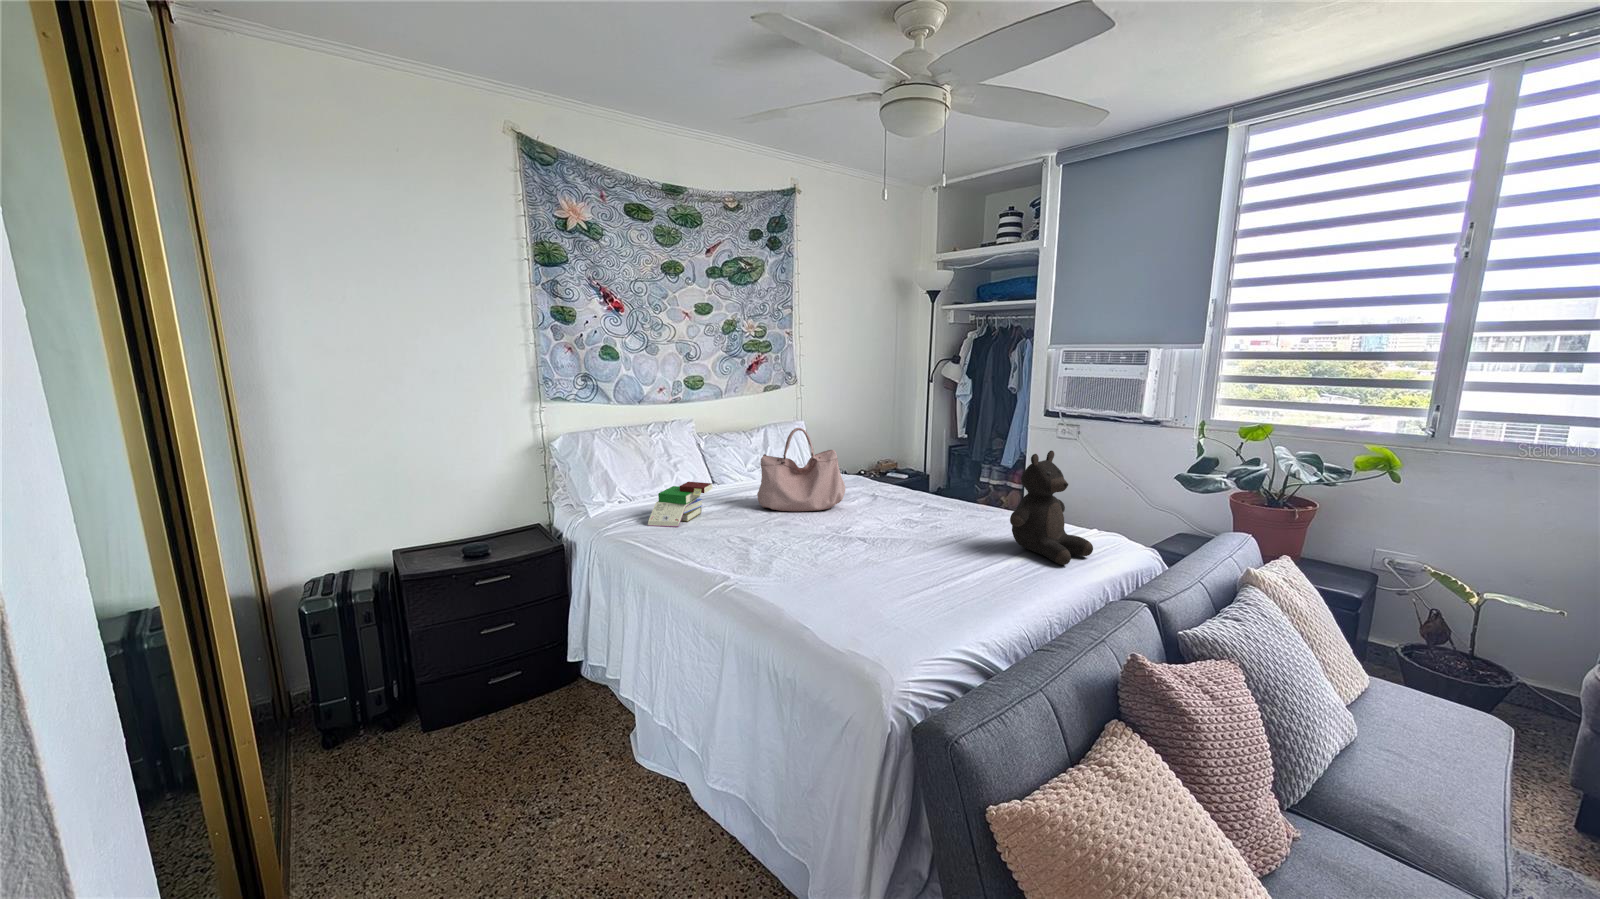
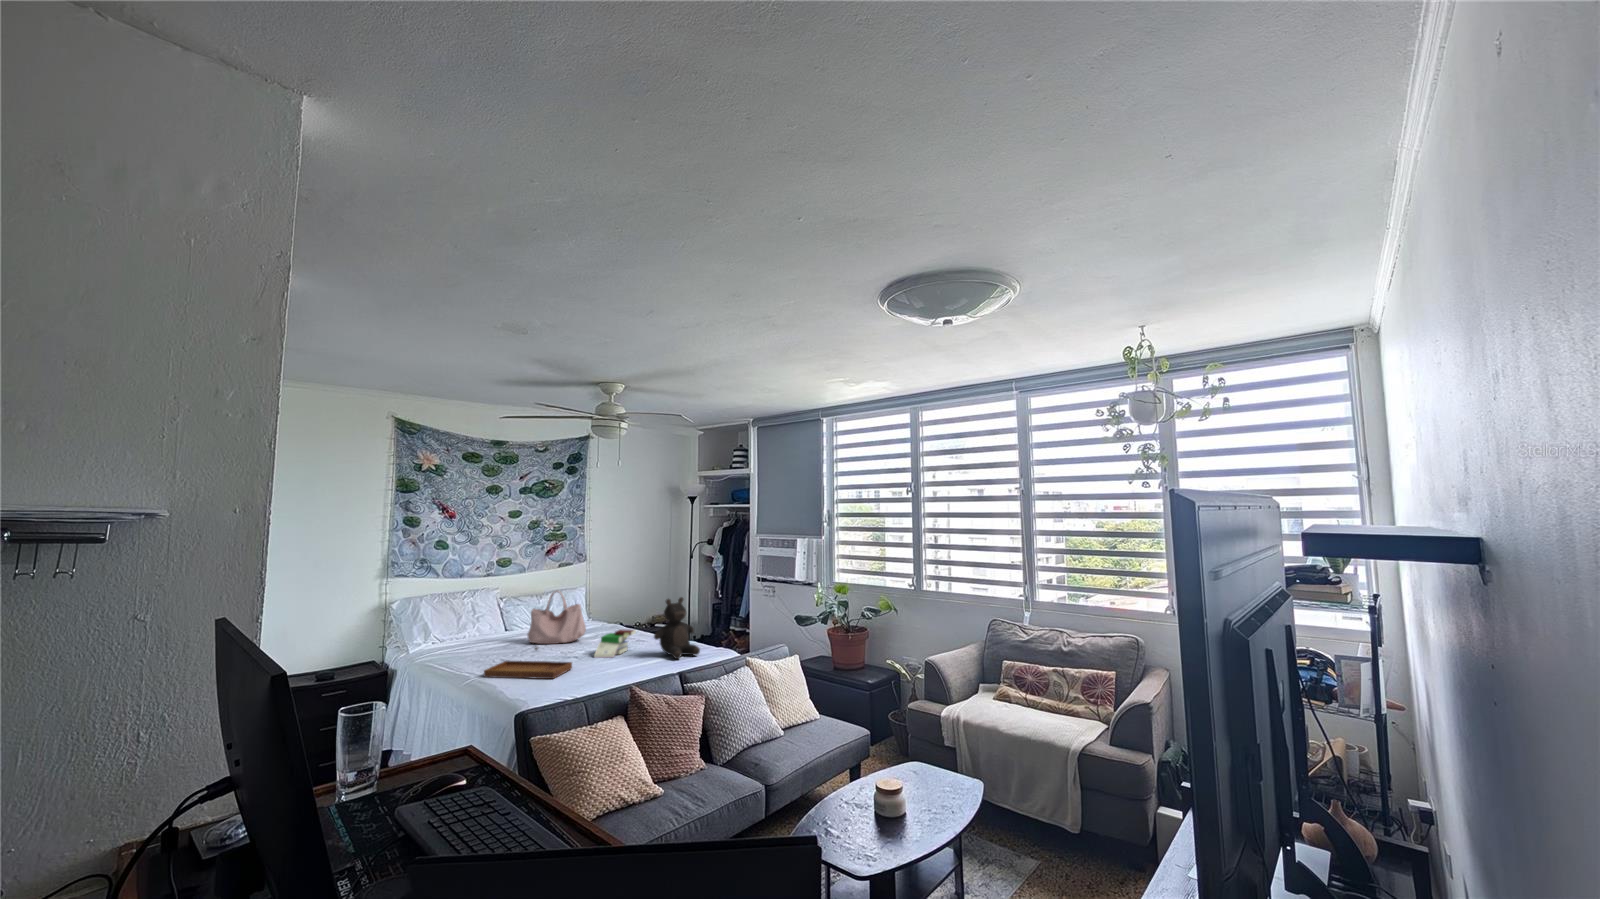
book: present [648,482,712,527] -> present [594,629,636,658]
tray: none [744,541,894,613] -> present [484,646,572,679]

